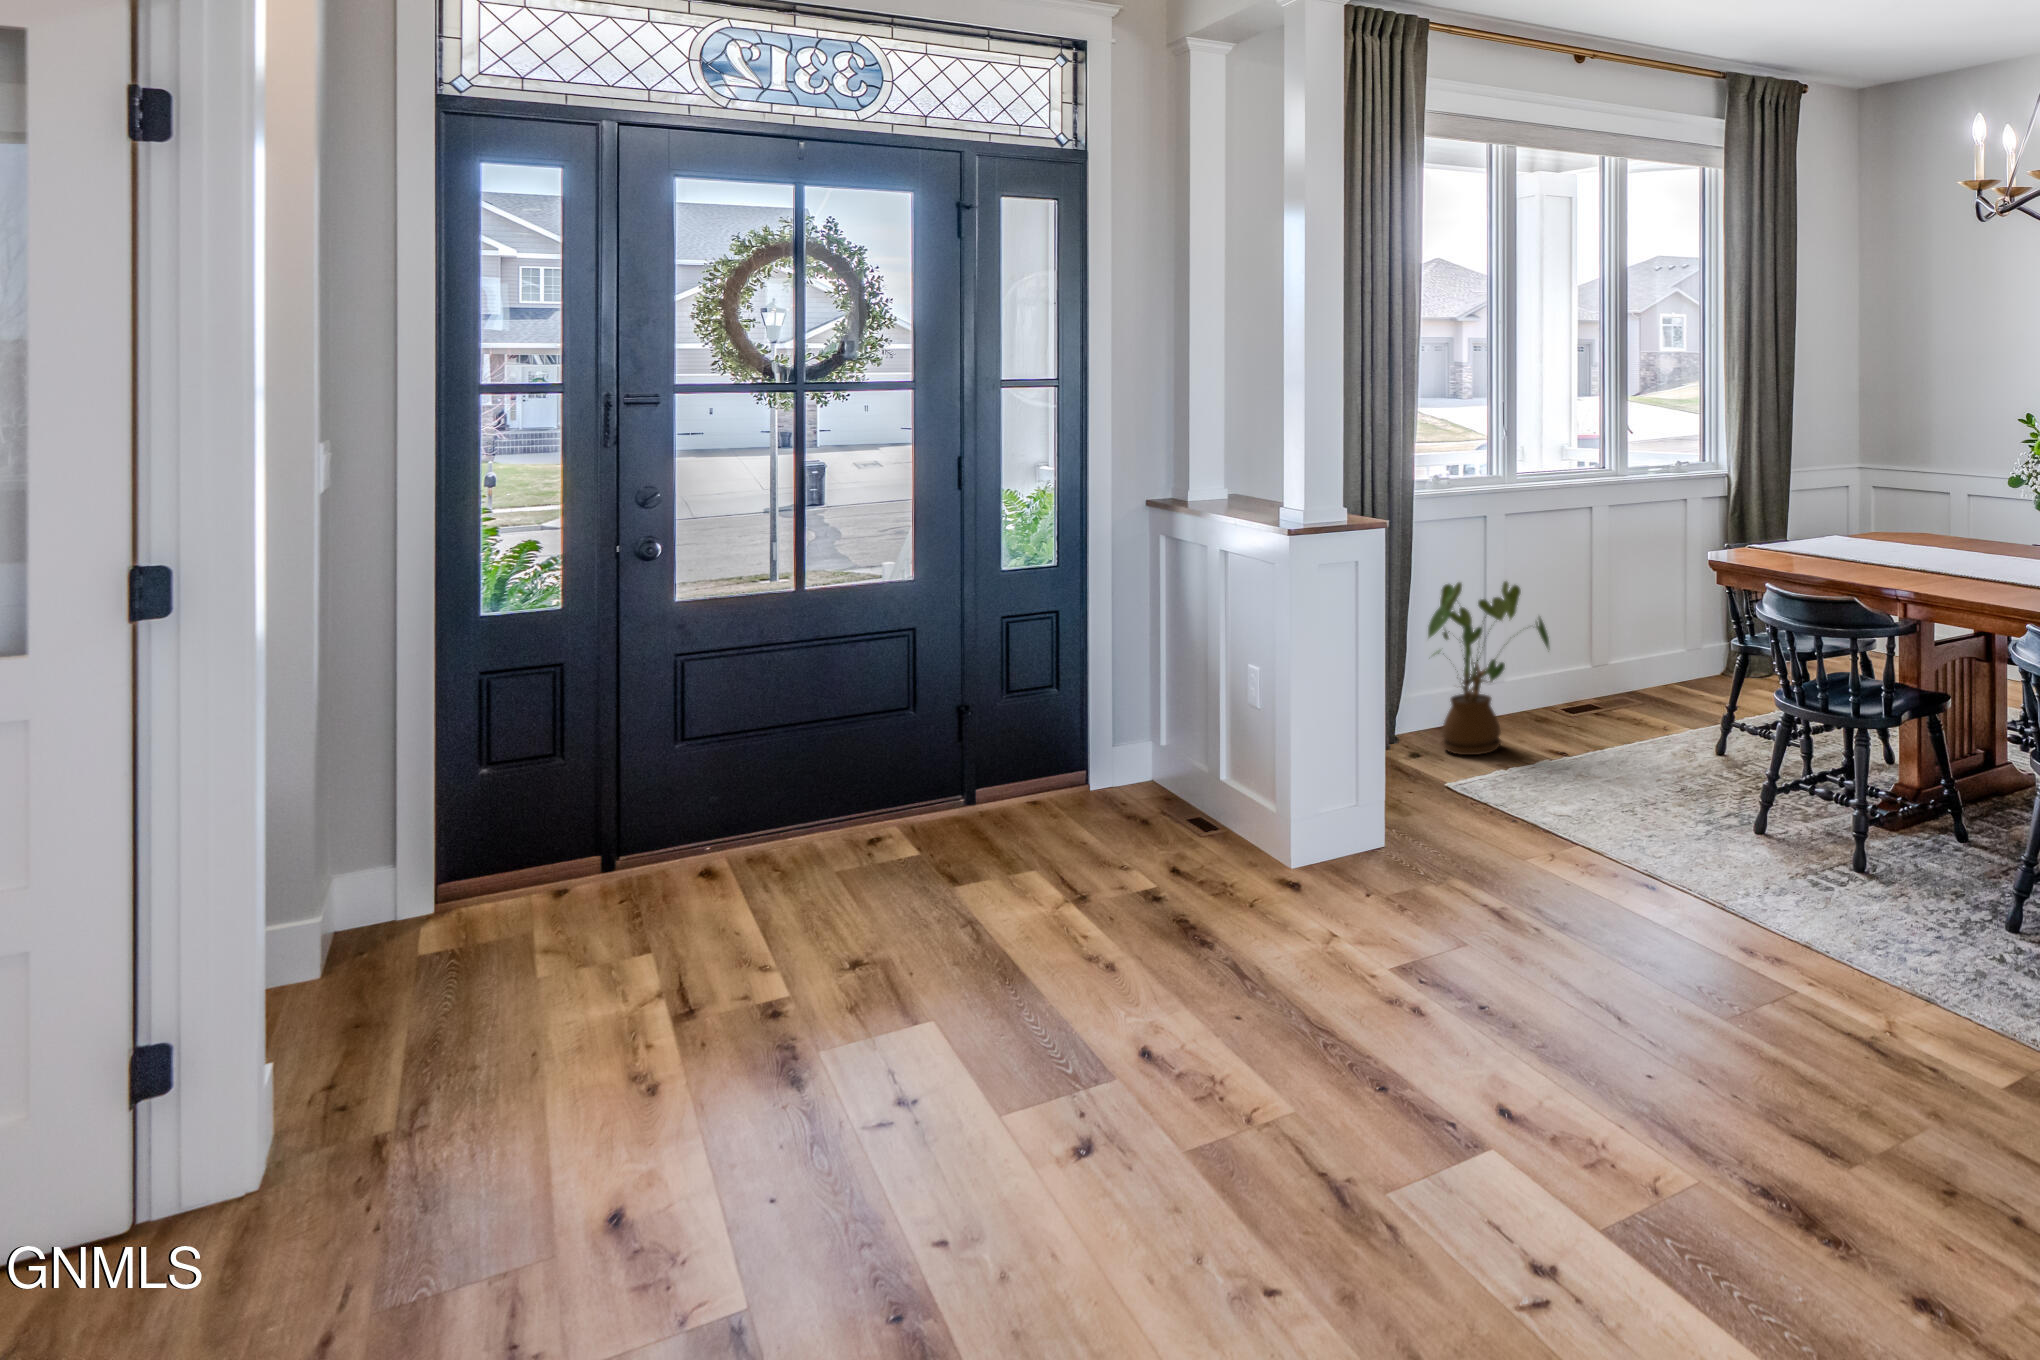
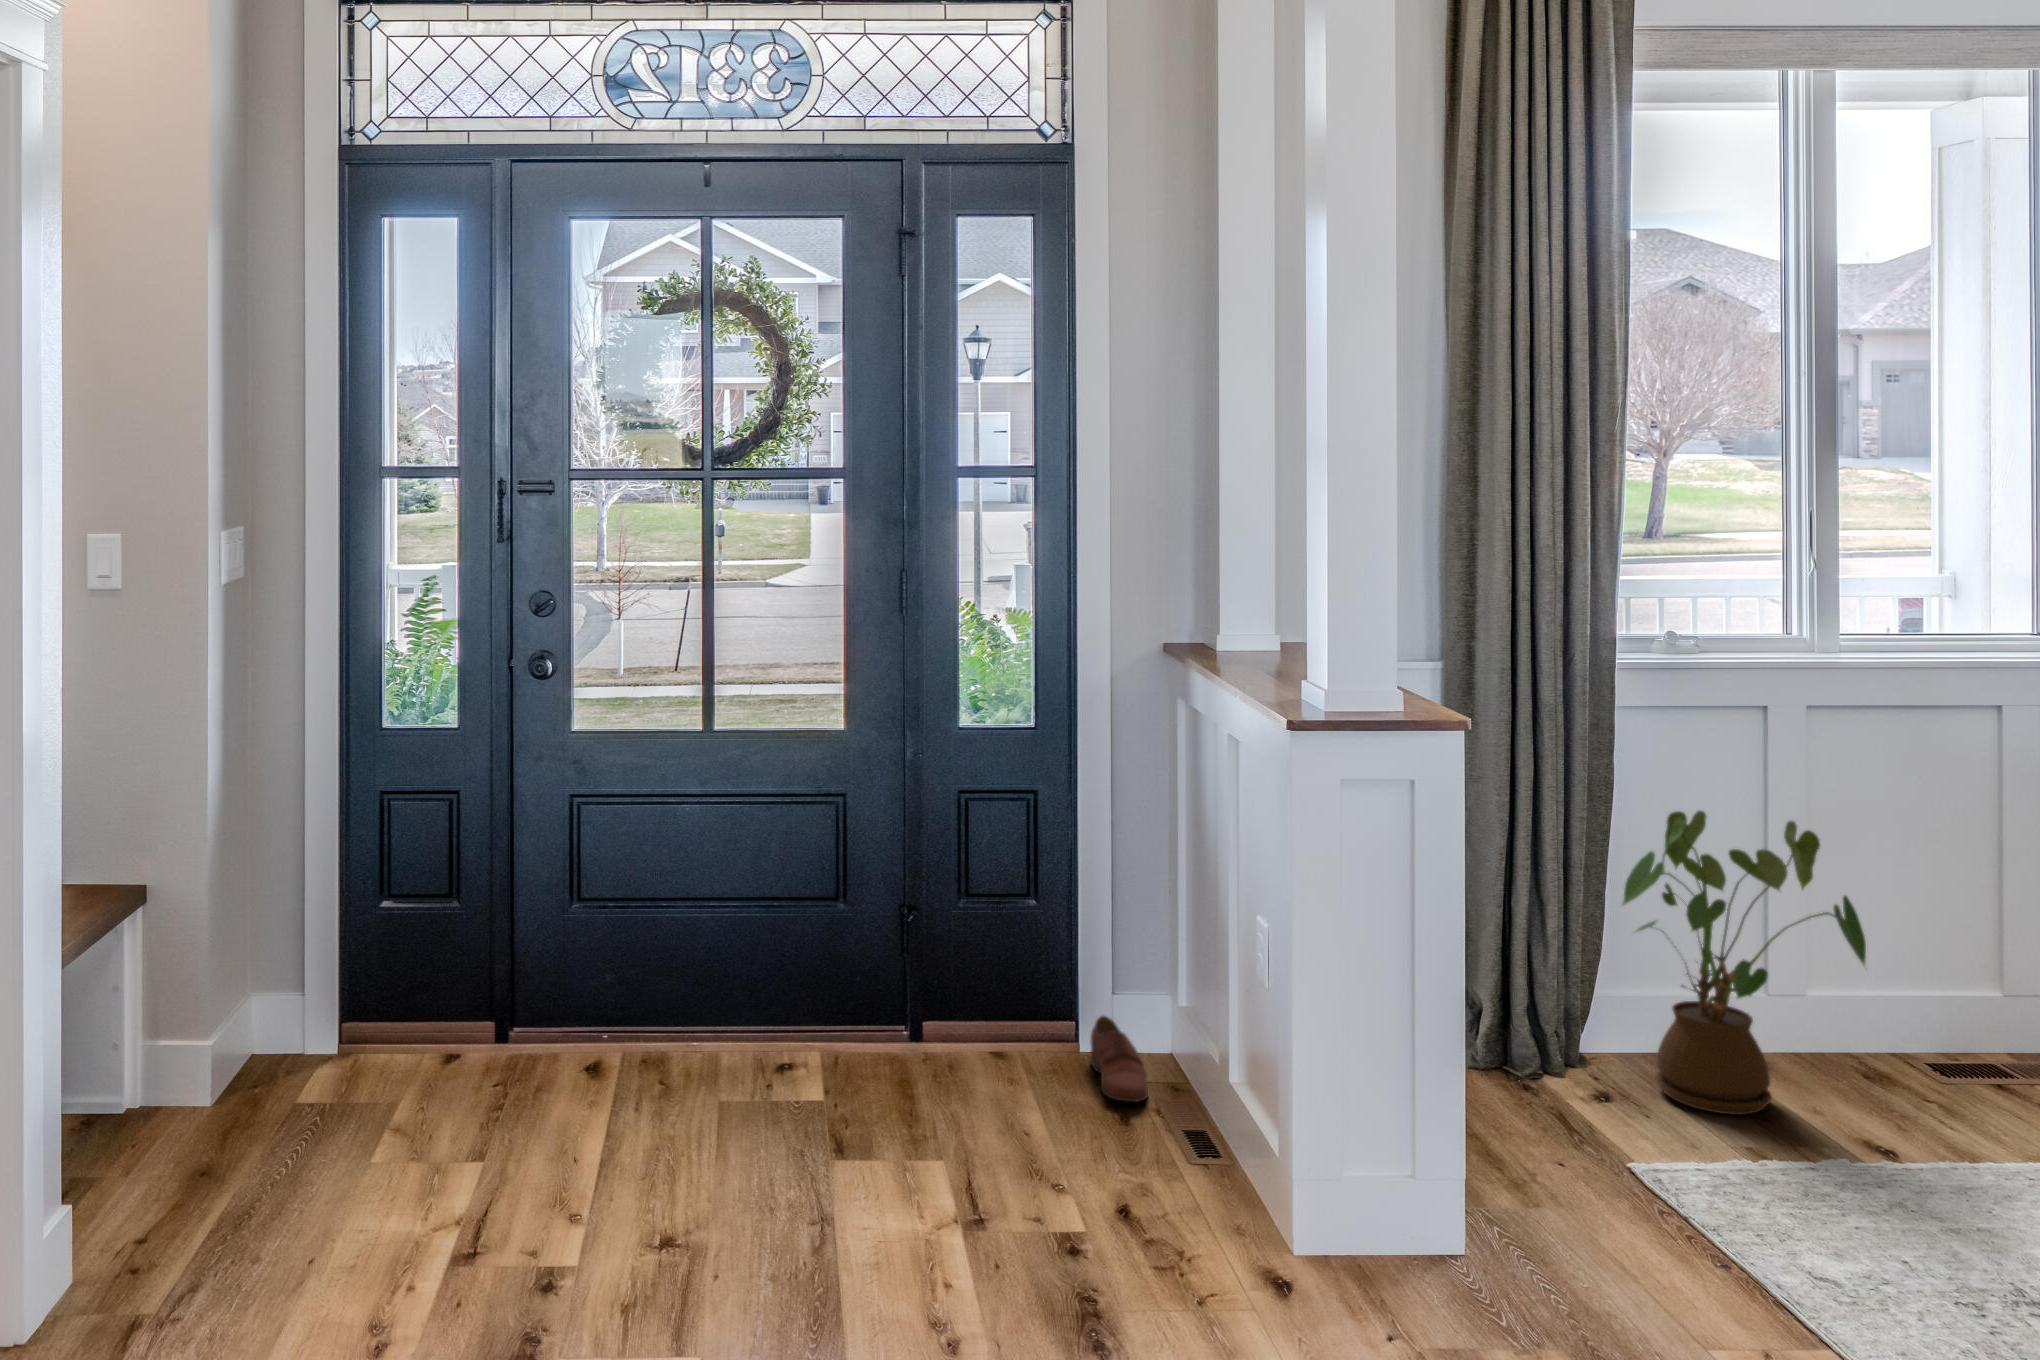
shoe: none [1105,769,1155,817] -> present [1091,1015,1148,1102]

